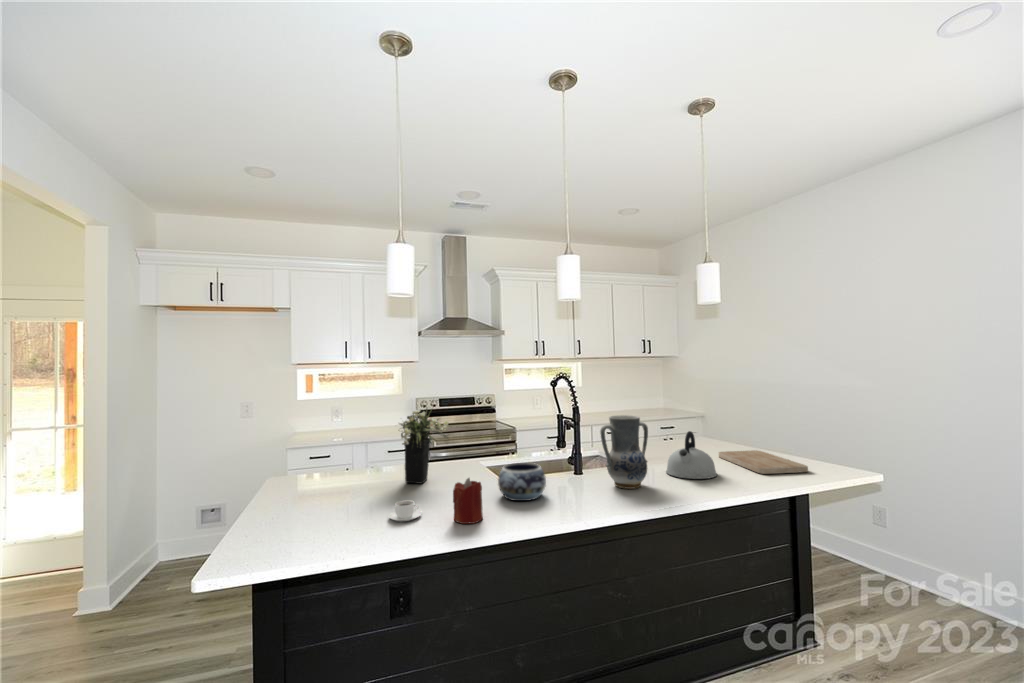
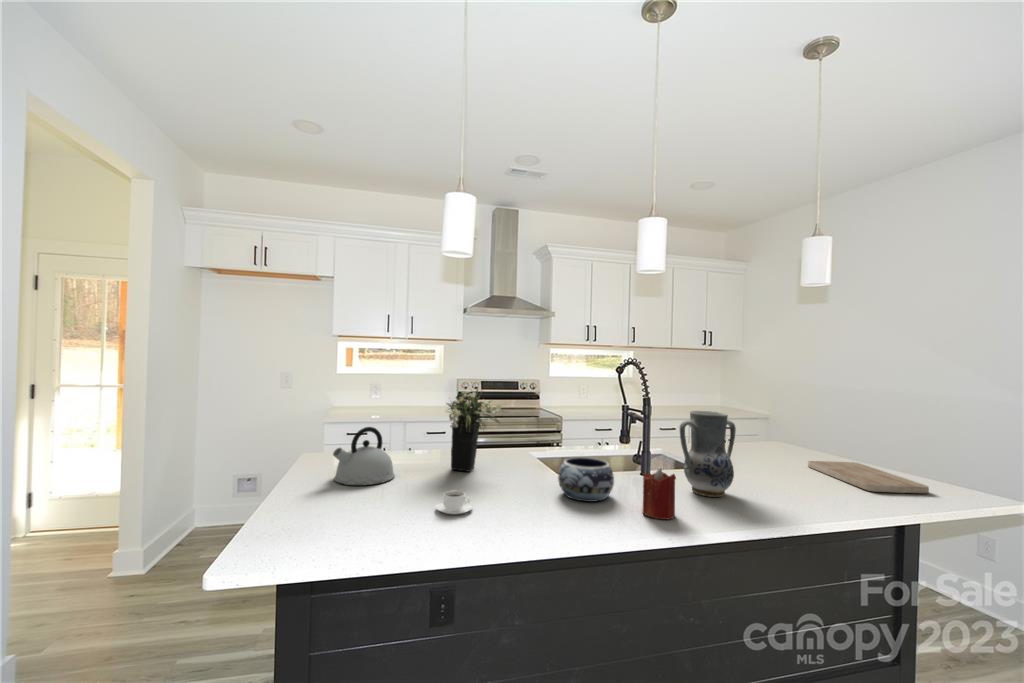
kettle: present [666,431,717,479] -> present [333,427,395,485]
candle: present [453,478,483,524] -> present [643,468,676,520]

